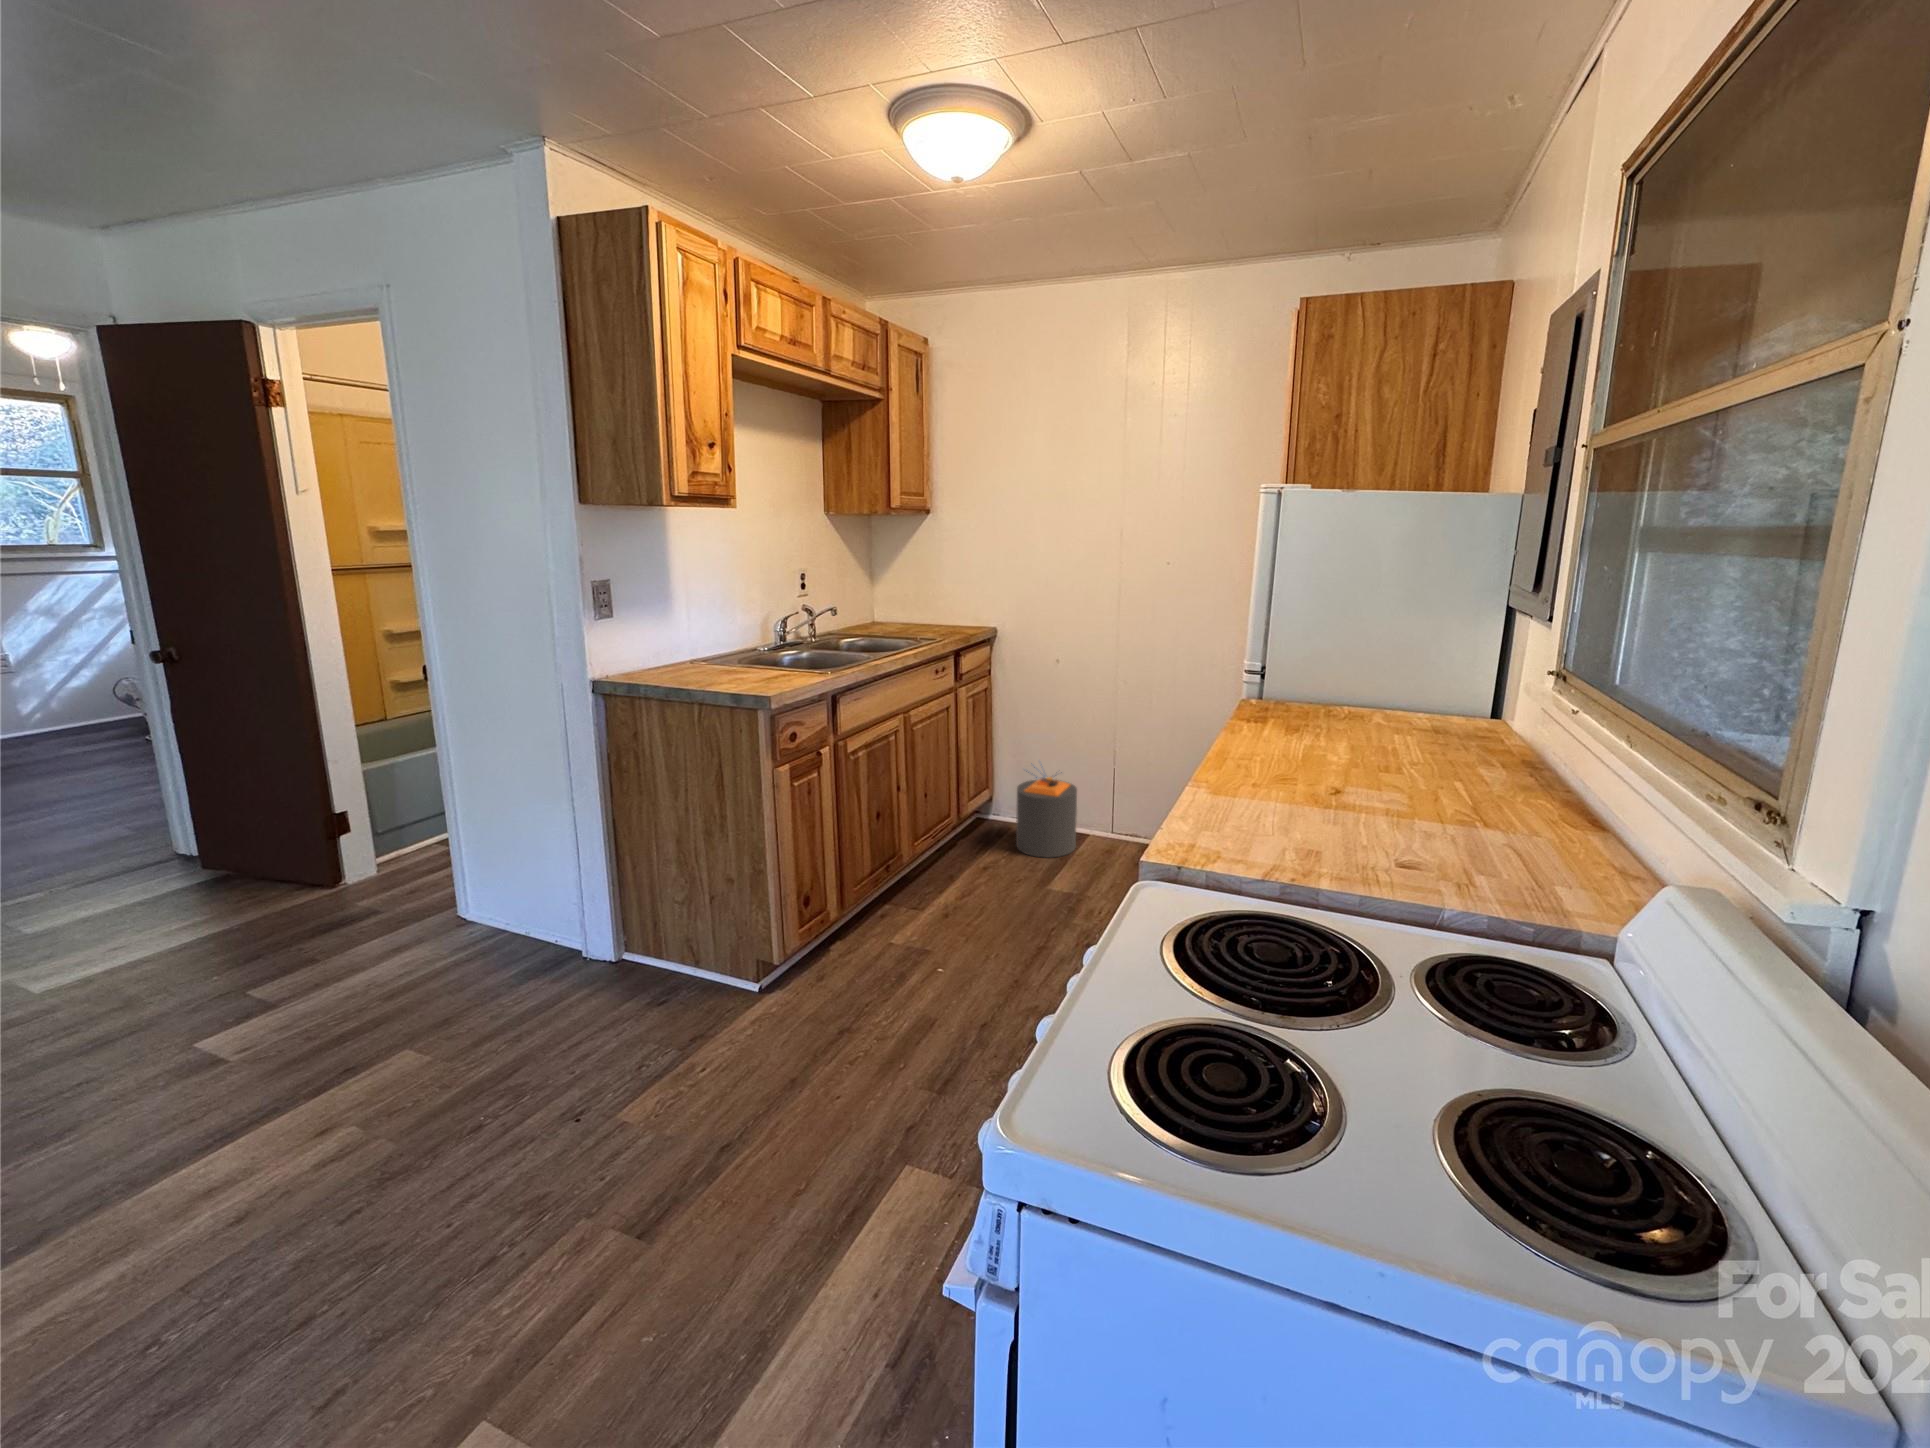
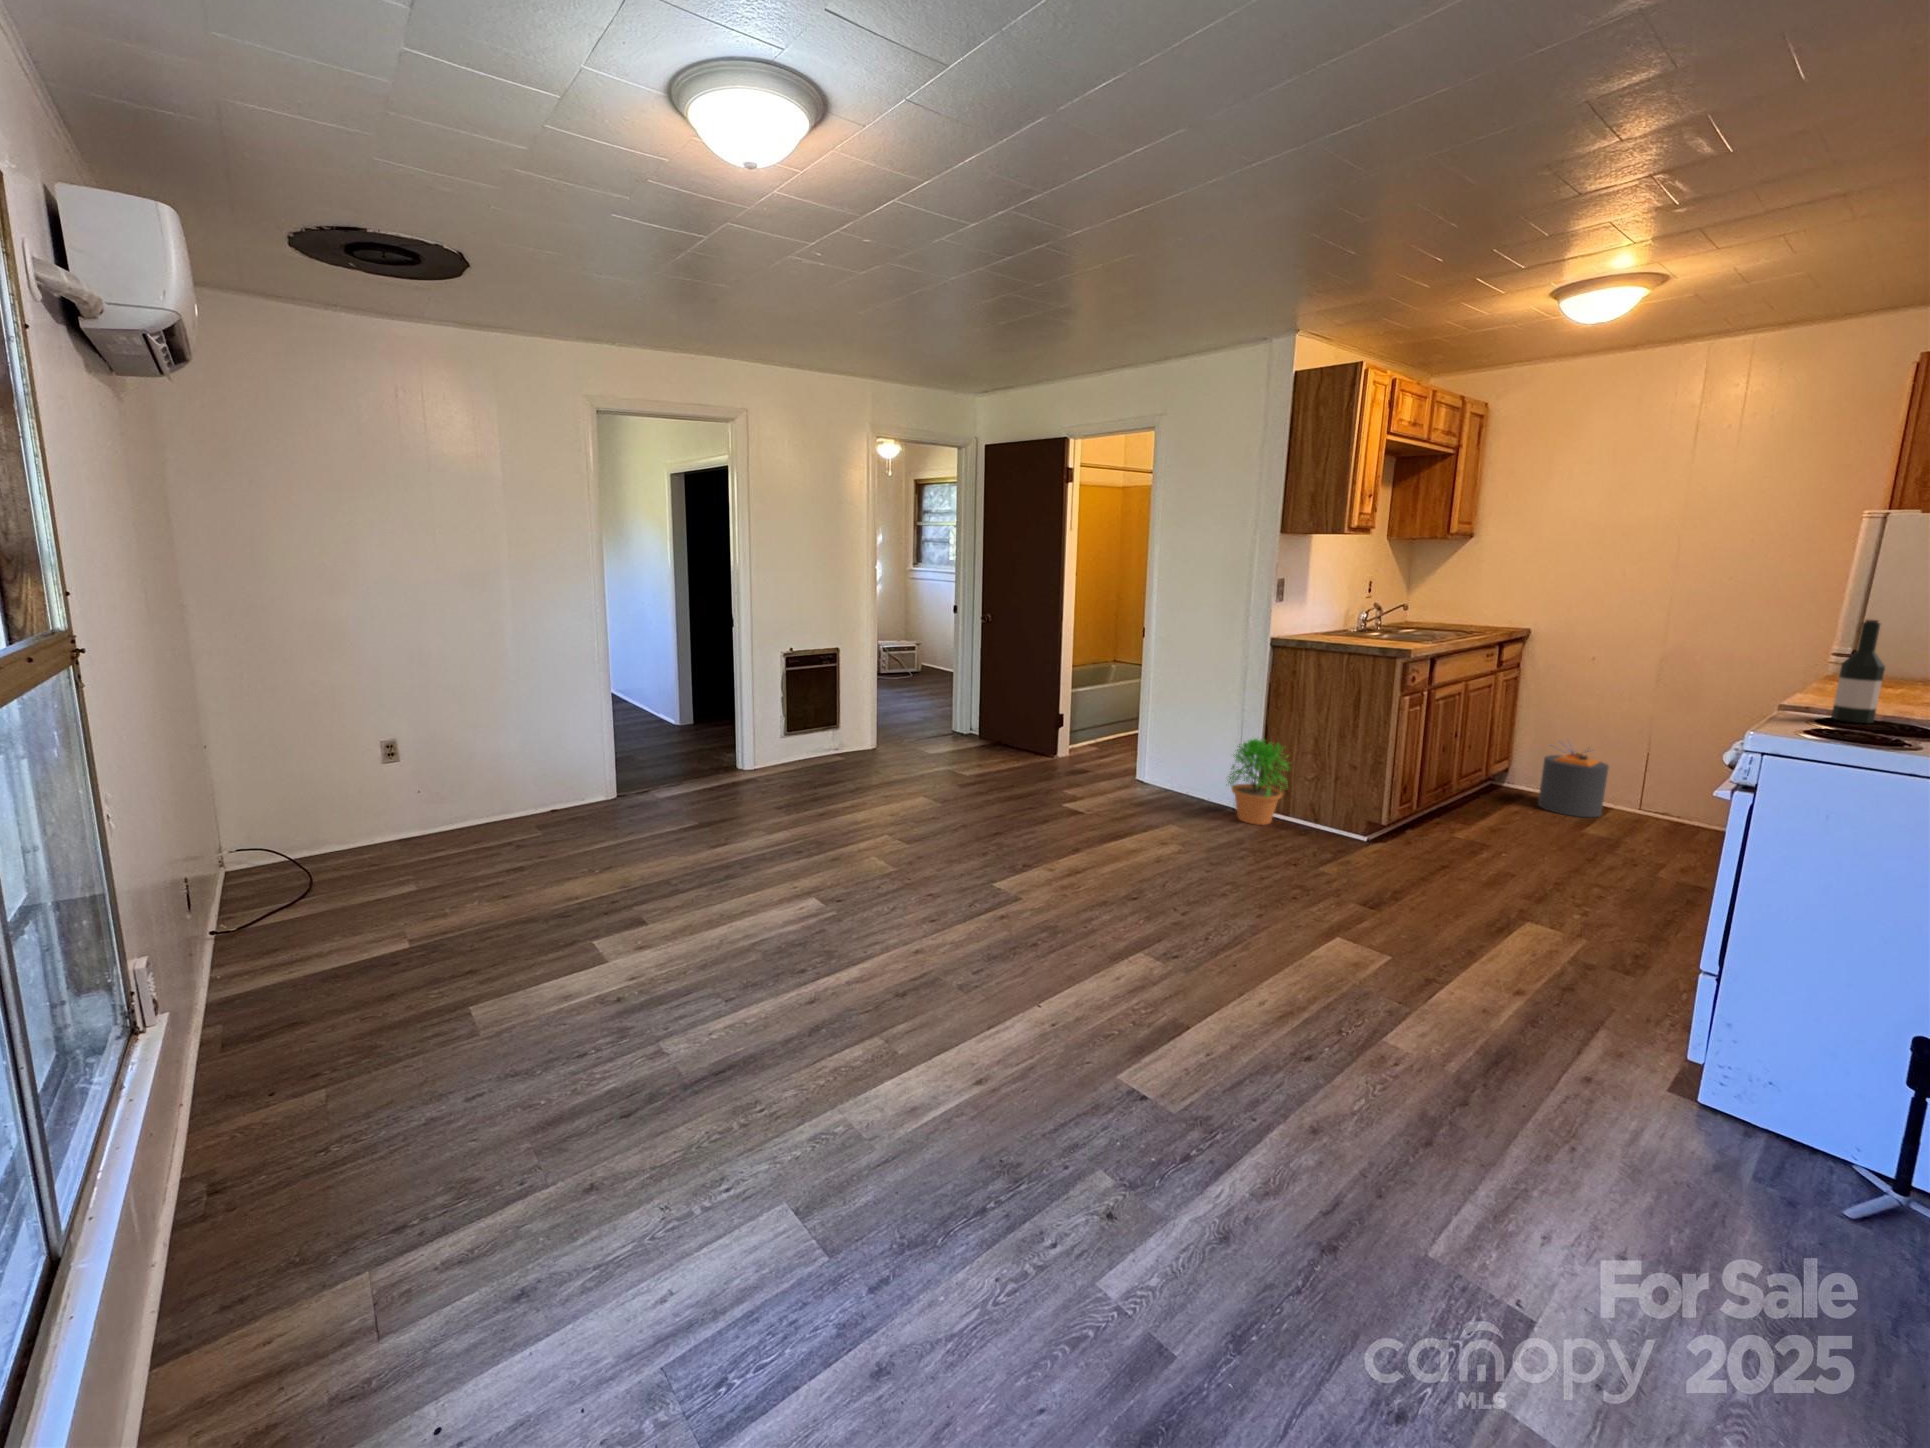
wine bottle: none [1222,665,1280,849] -> present [1831,620,1885,723]
potted plant: none [509,854,645,1008] -> present [1228,738,1289,825]

